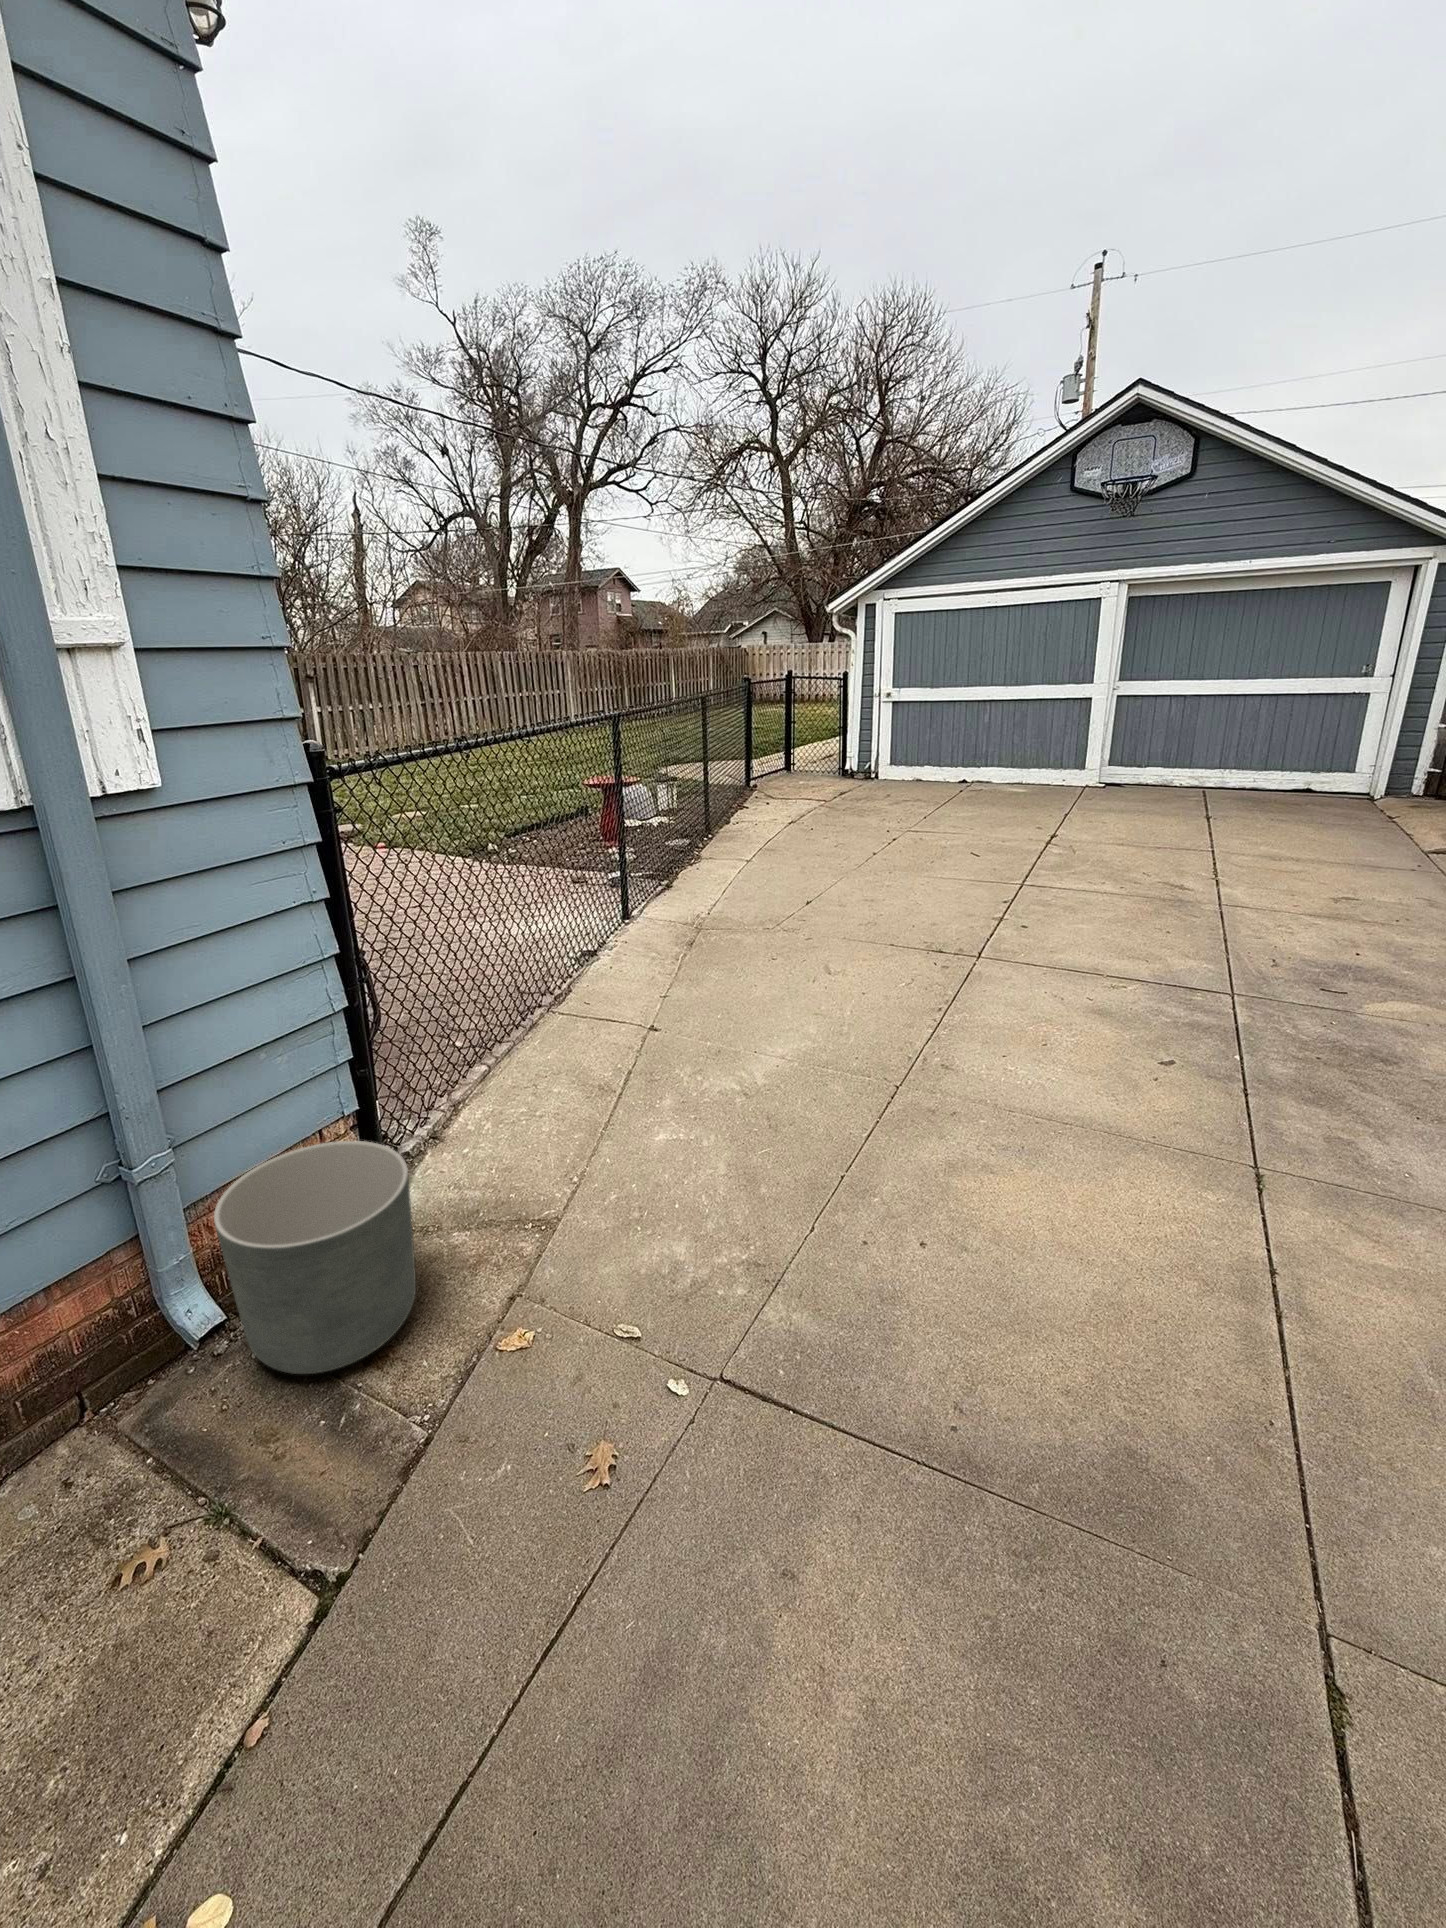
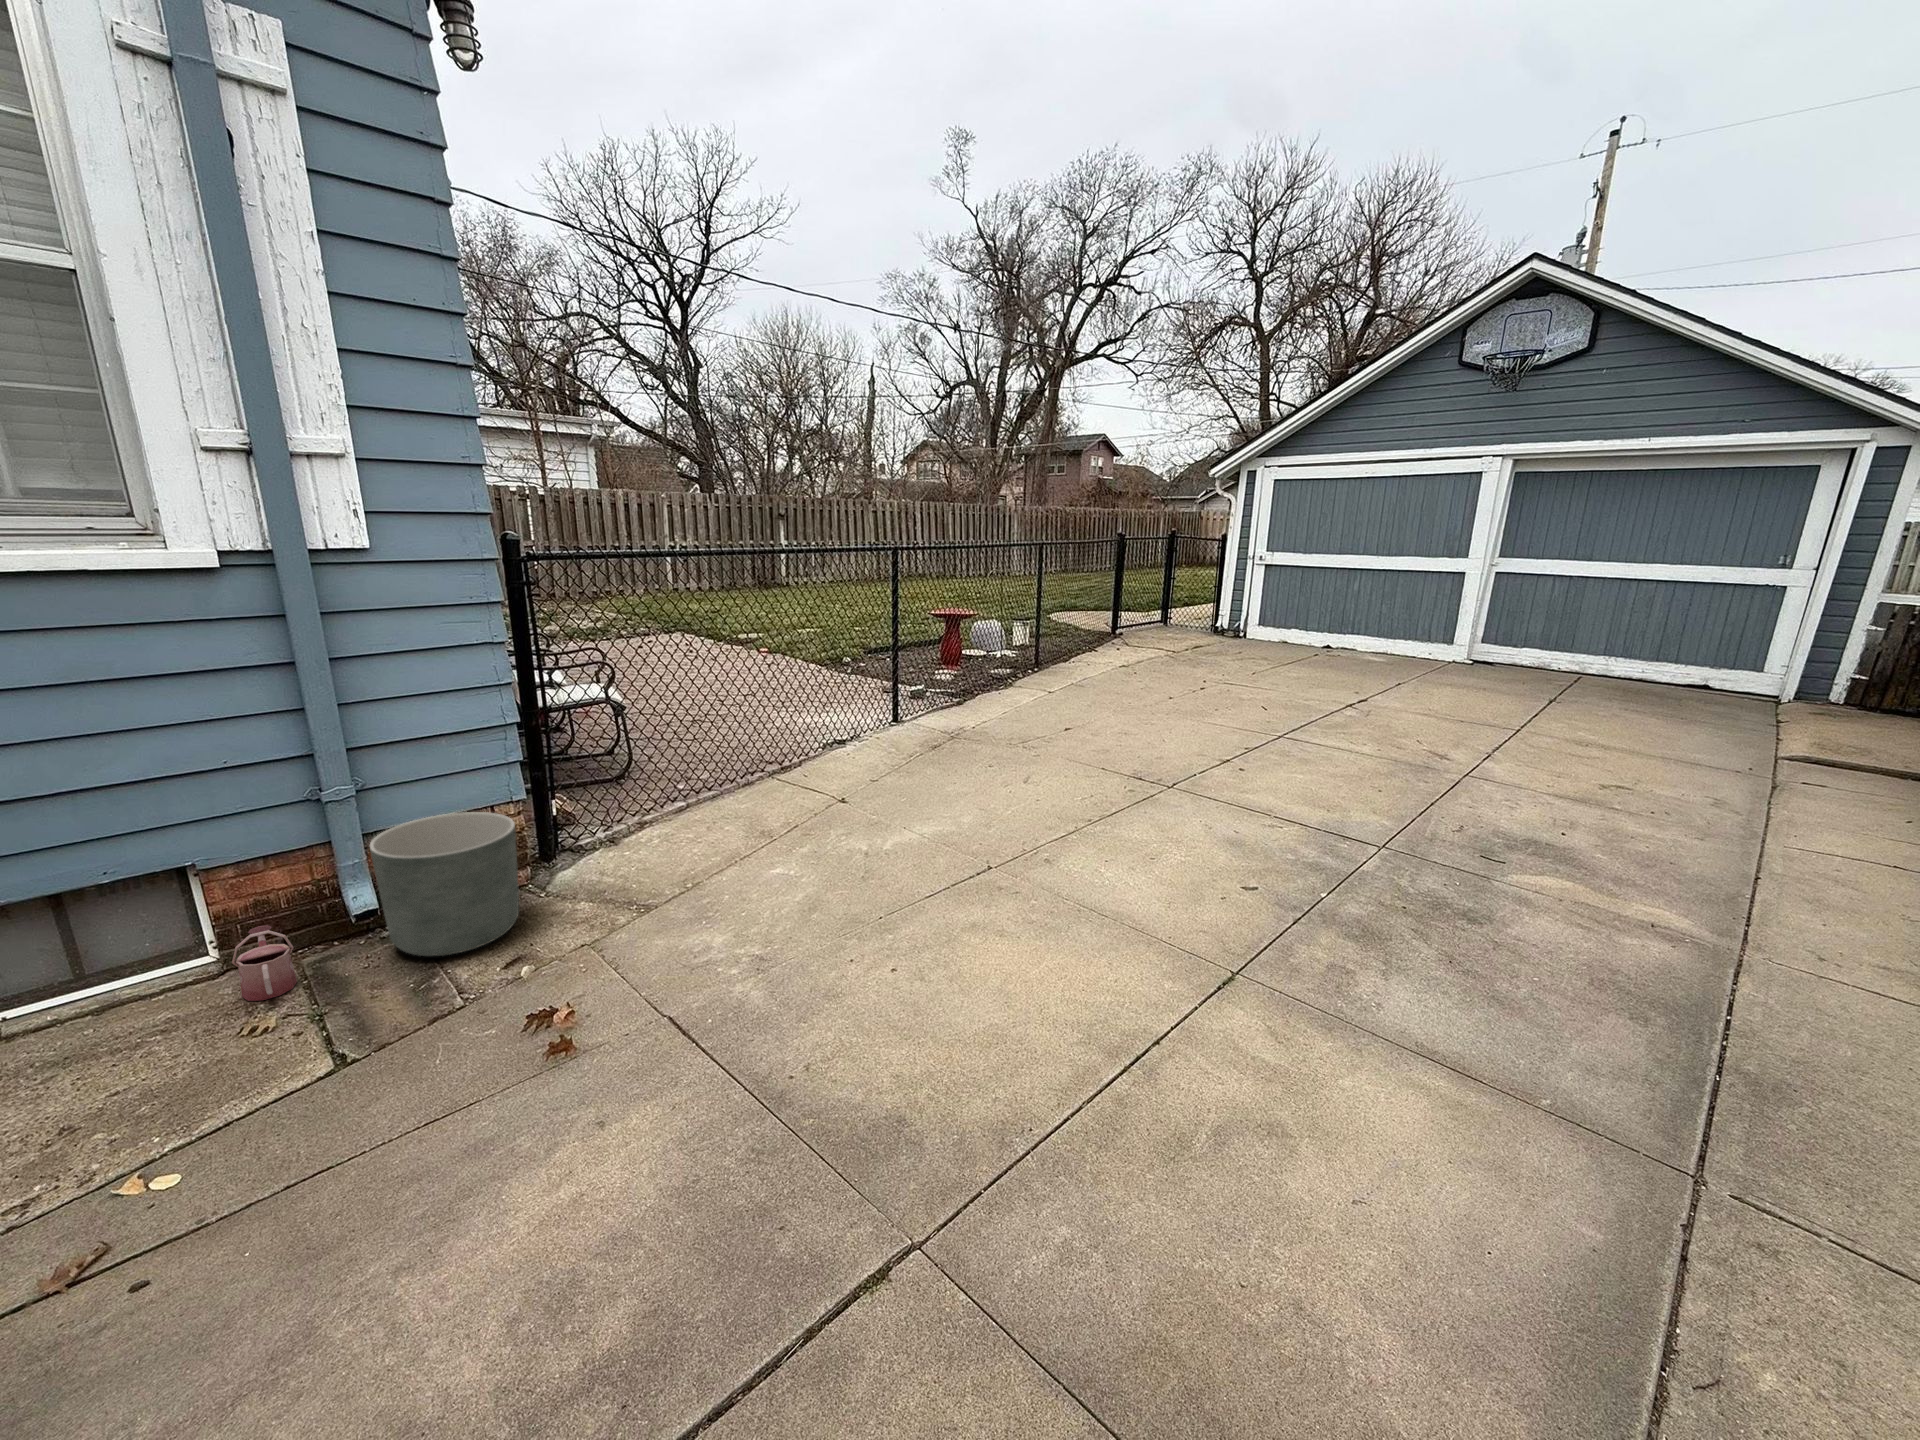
watering can: none [48,1391,153,1524] -> present [232,925,297,1001]

